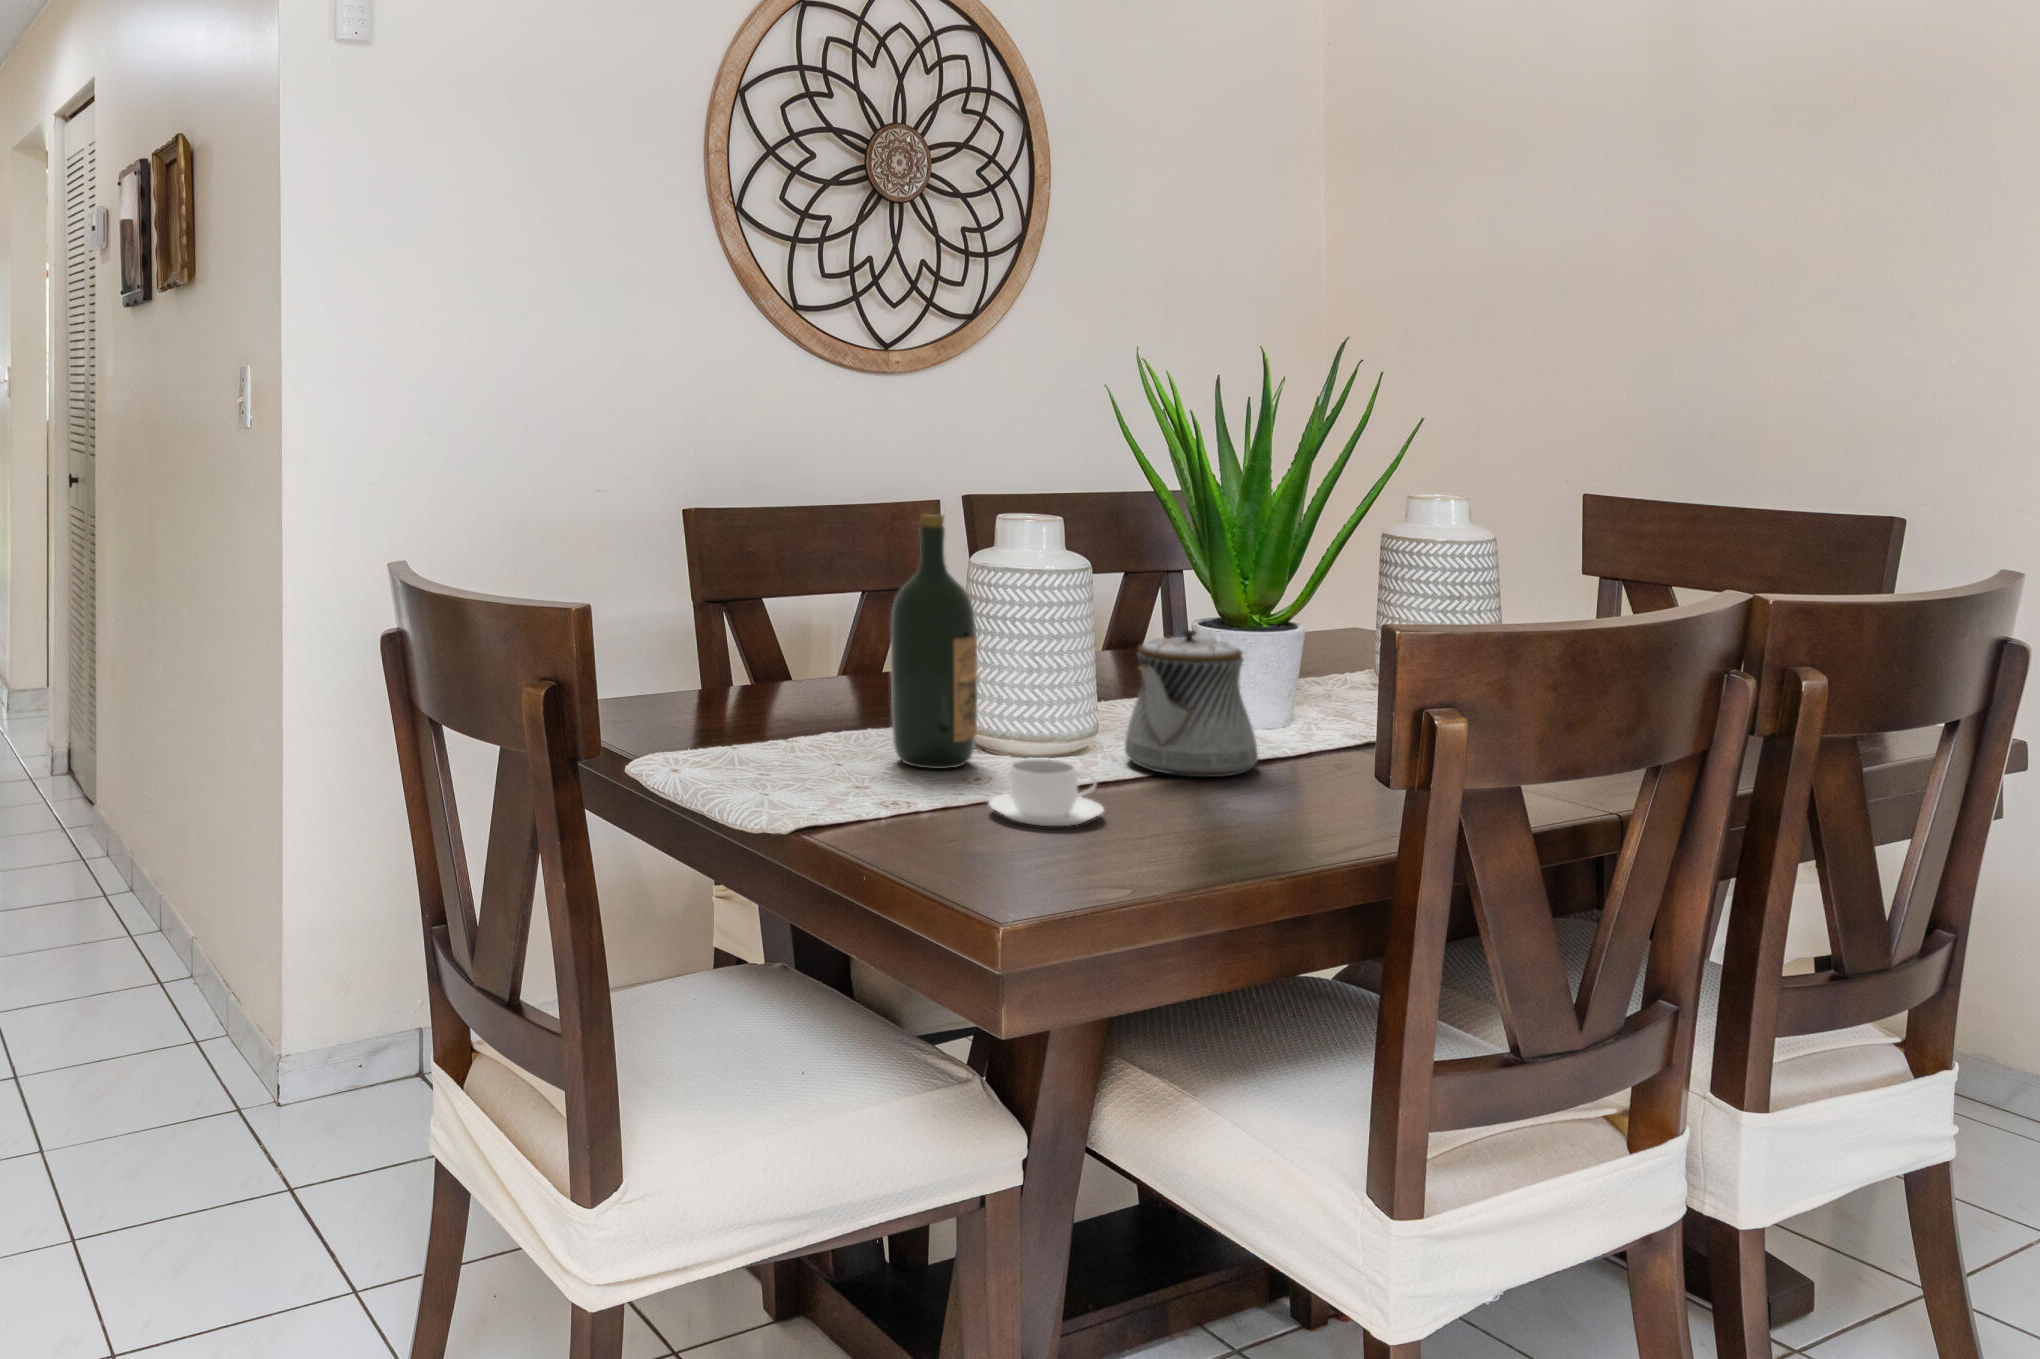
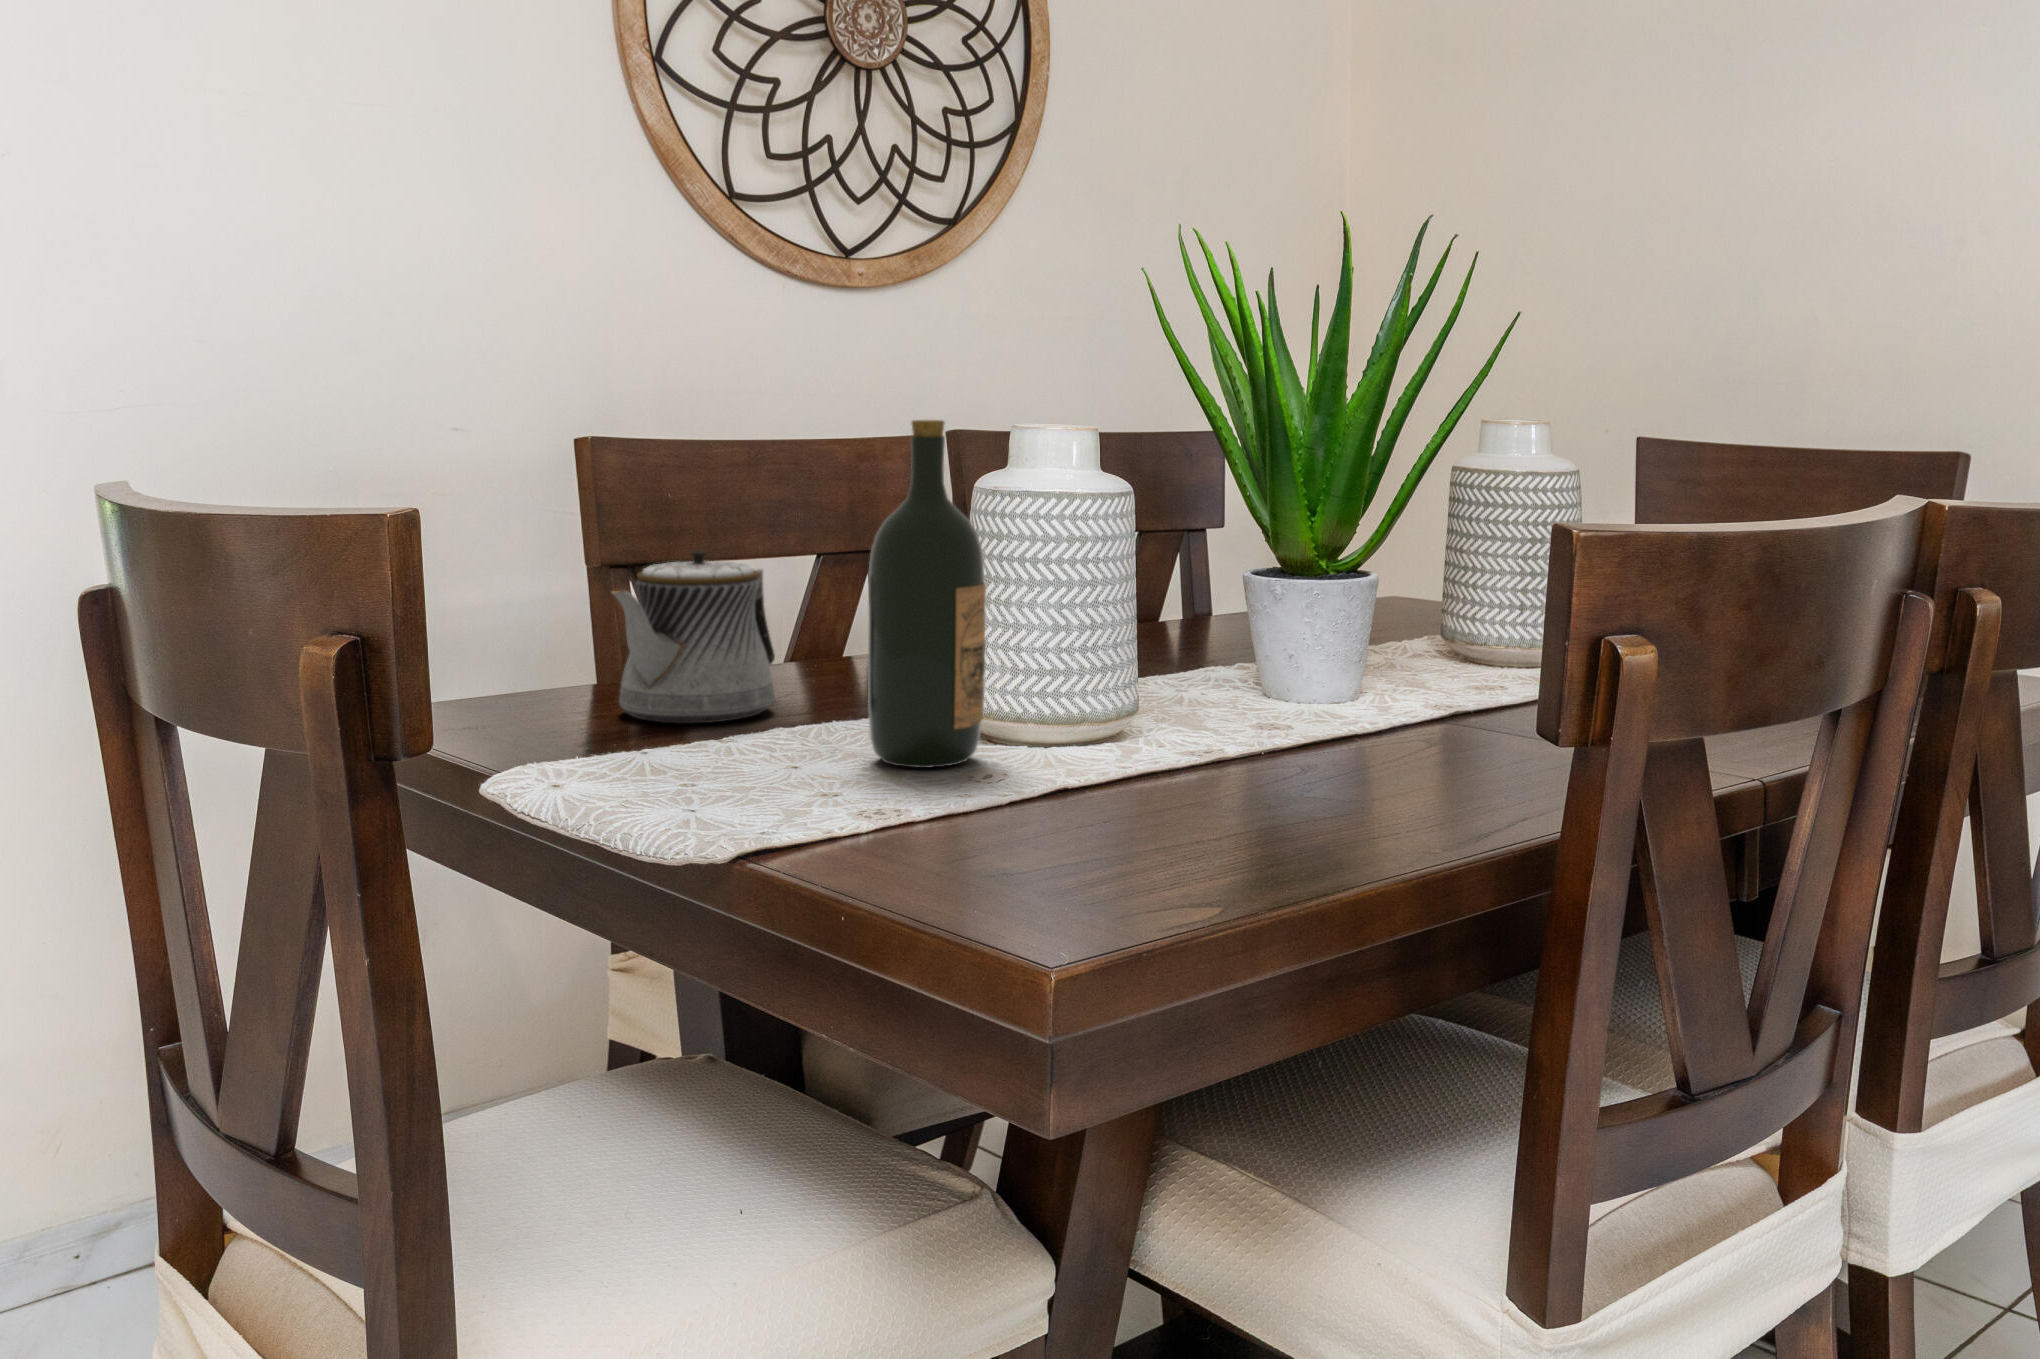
teapot: present [1125,630,1258,777] -> present [612,550,775,723]
coffee cup: present [989,759,1104,826] -> none [1008,742,1164,832]

